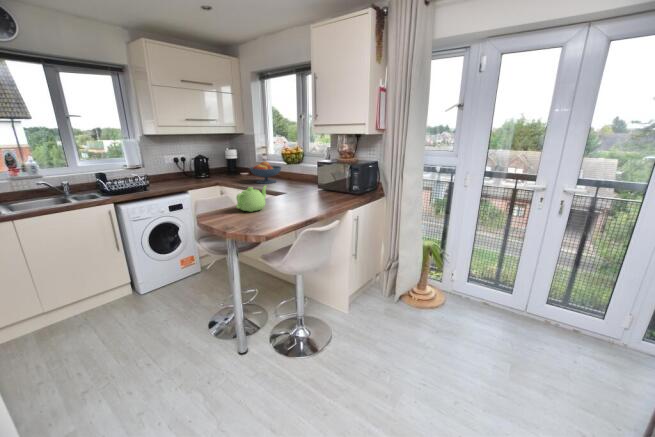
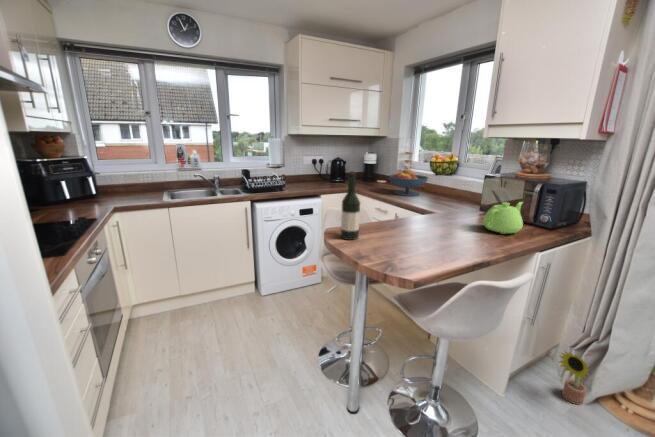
wine bottle: none [208,166,226,220] -> present [341,171,360,240]
teapot: present [236,186,267,212] -> present [483,202,523,234]
decorative plant: none [373,271,391,304] -> present [559,352,589,405]

